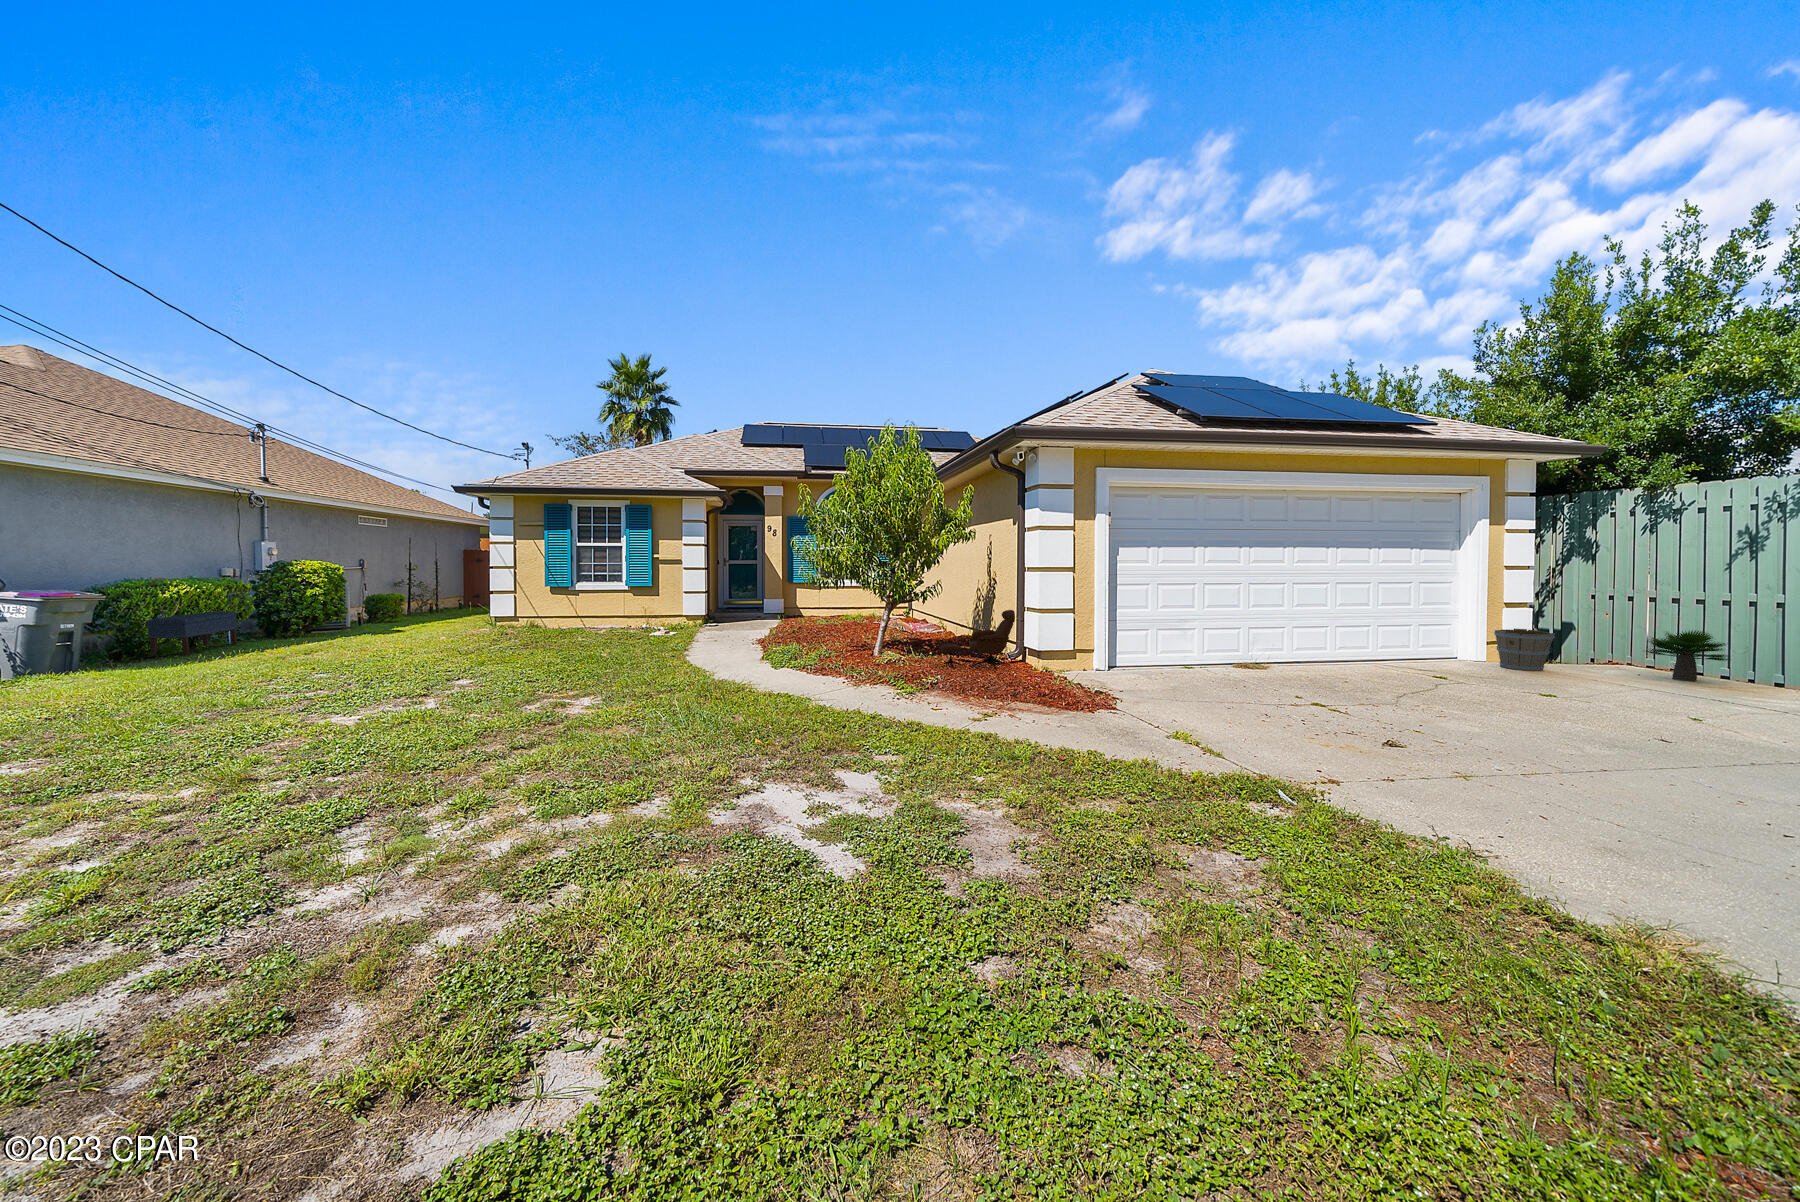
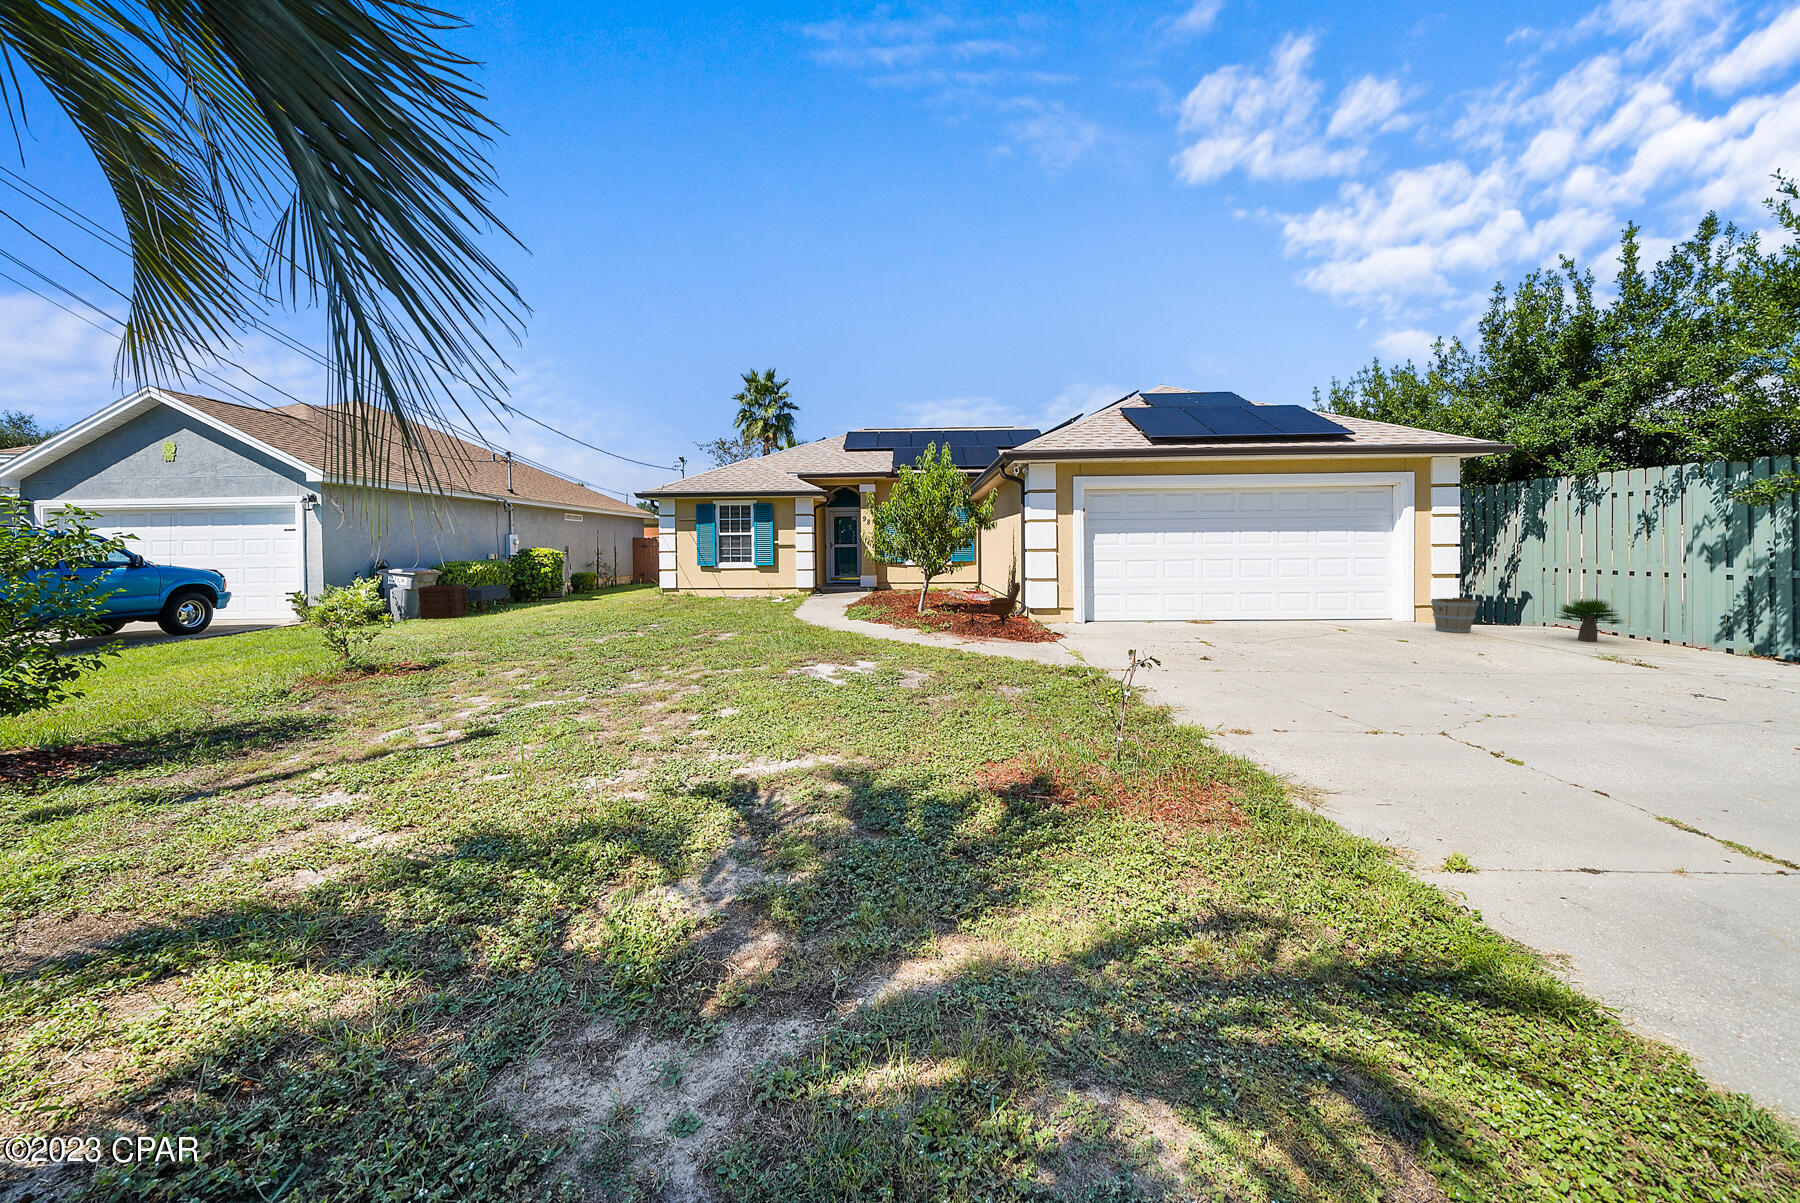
wooden crate: none [55,611,158,669] -> present [418,584,468,619]

